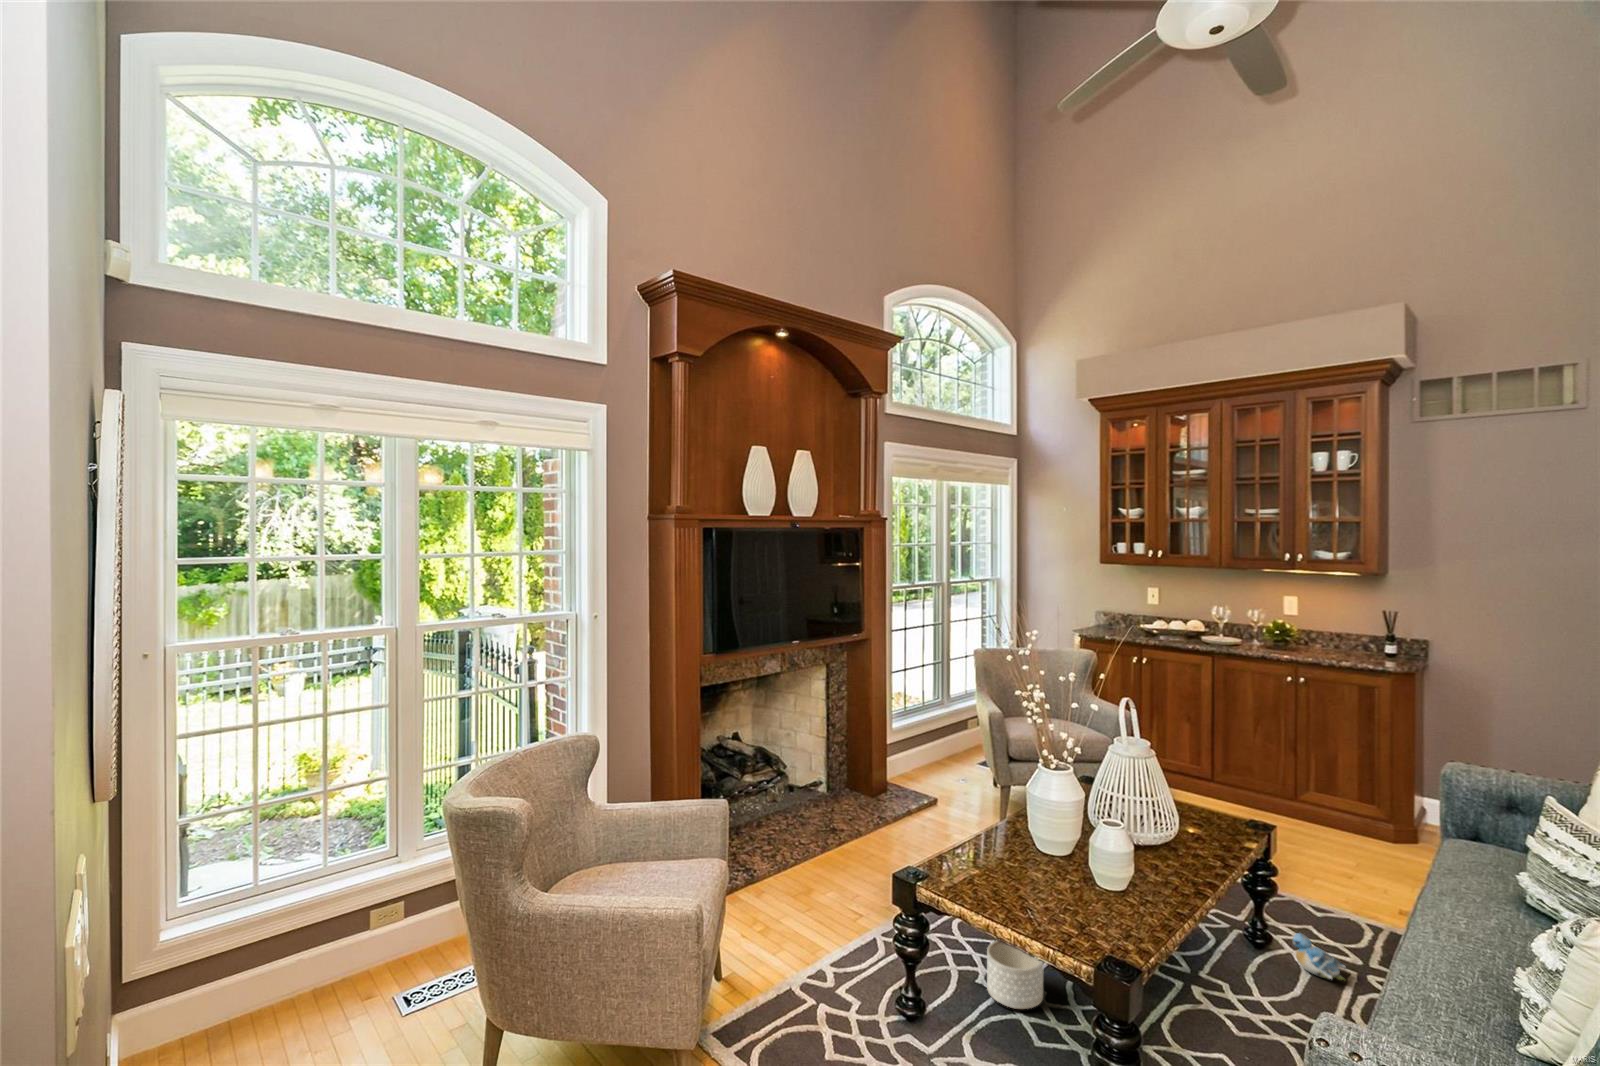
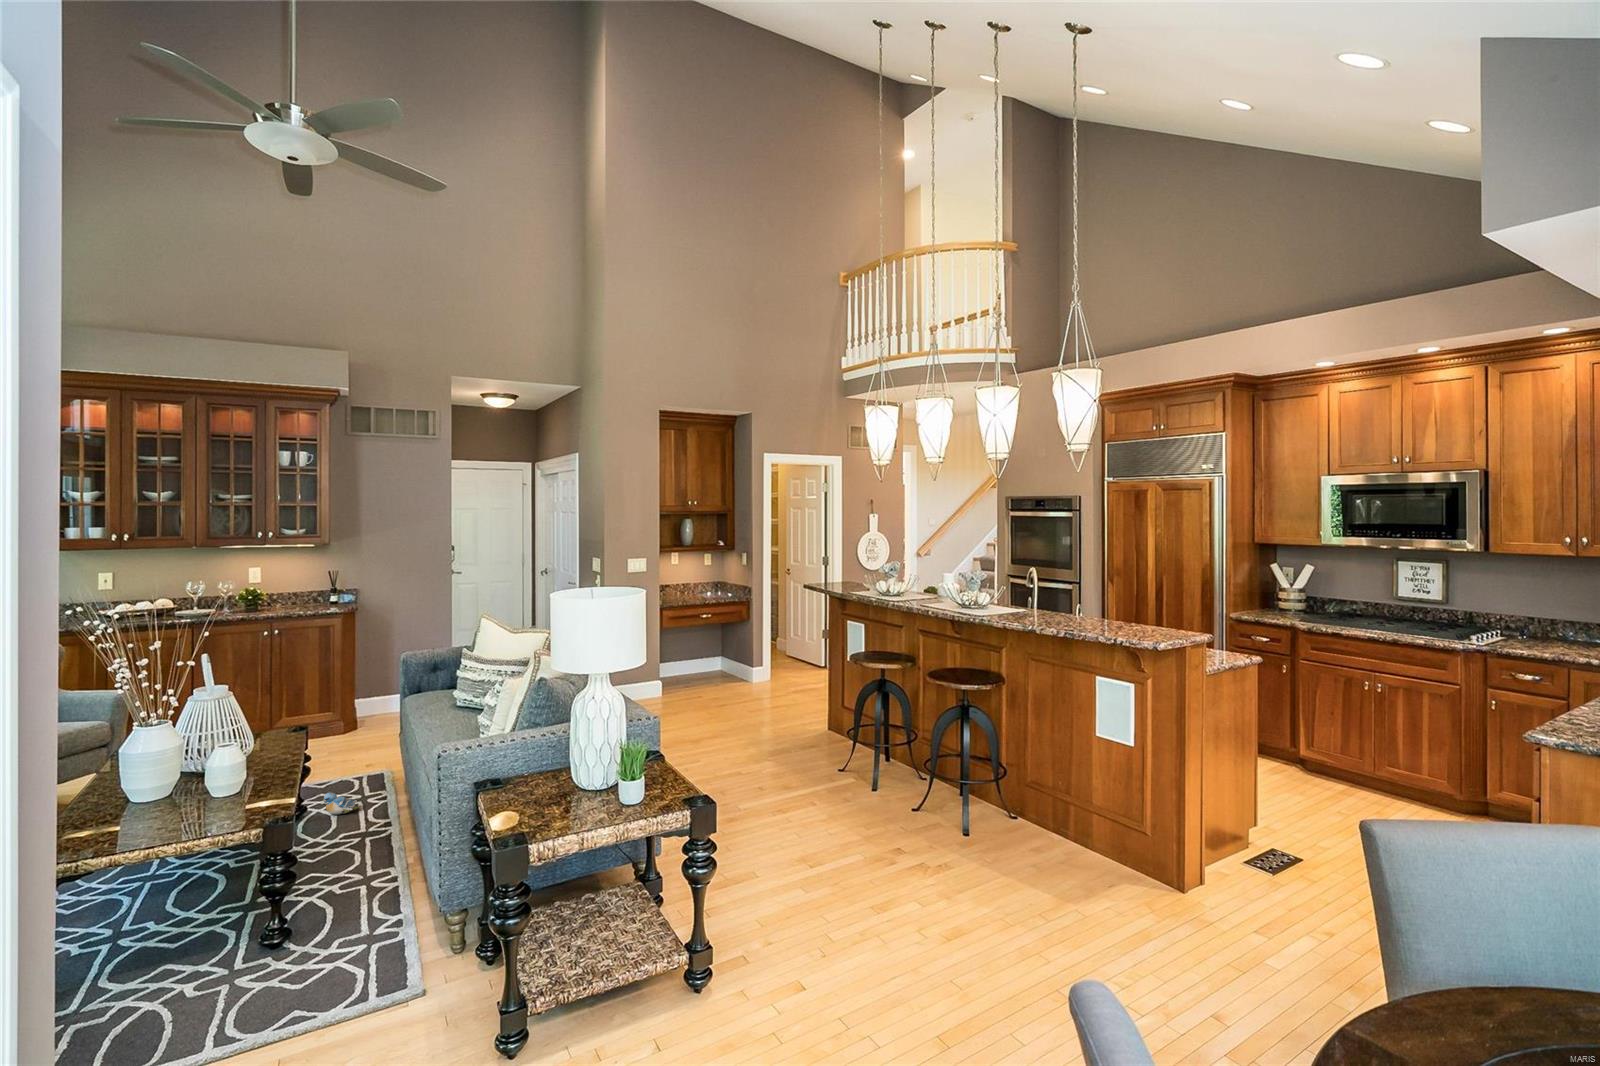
planter: present [987,941,1043,1009] -> none [96,881,159,939]

